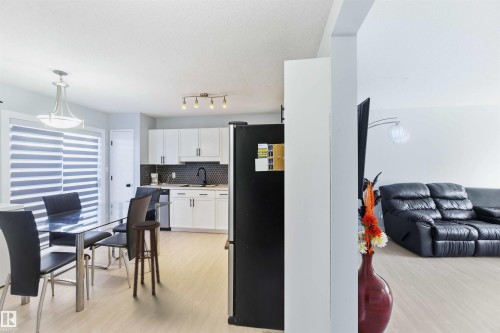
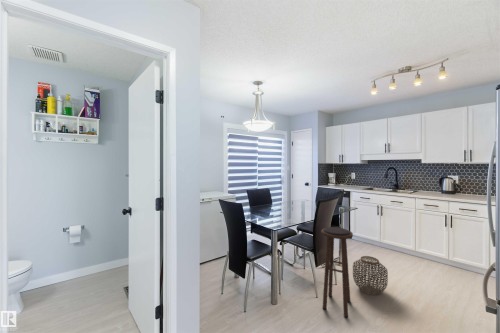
woven basket: none [164,240,190,271] -> present [353,256,388,295]

